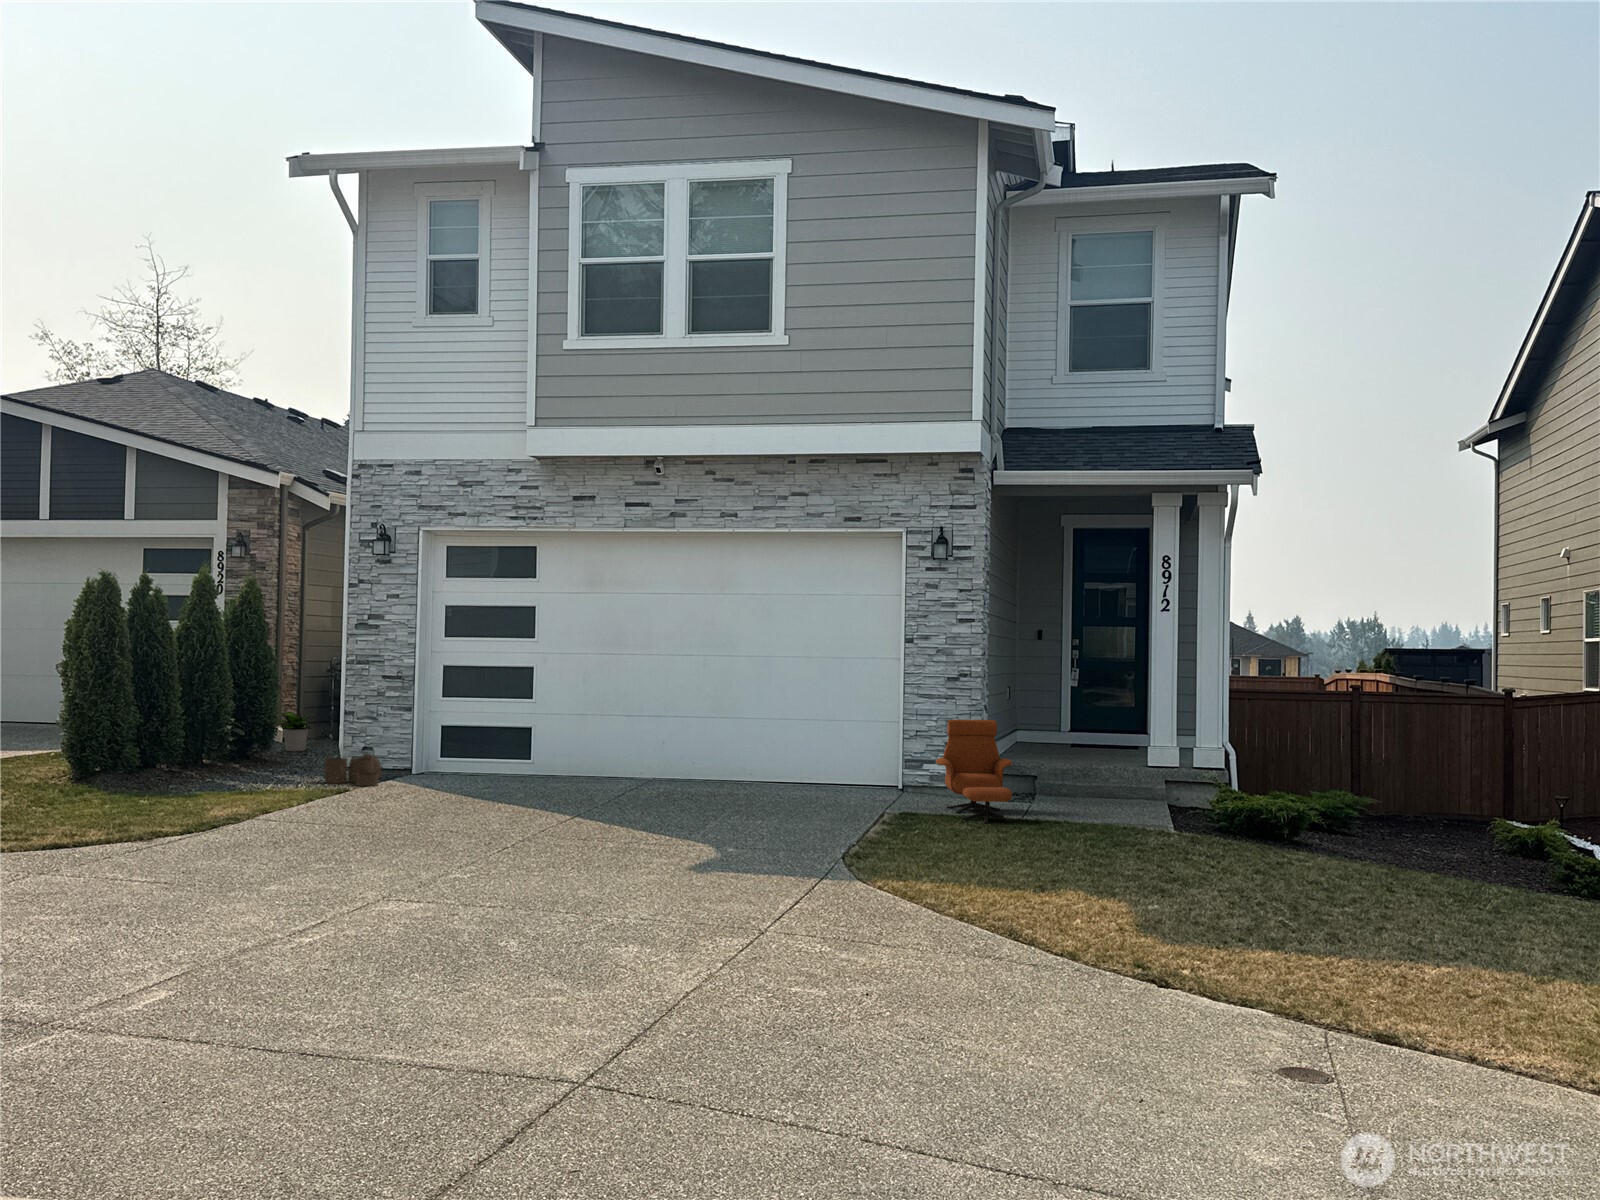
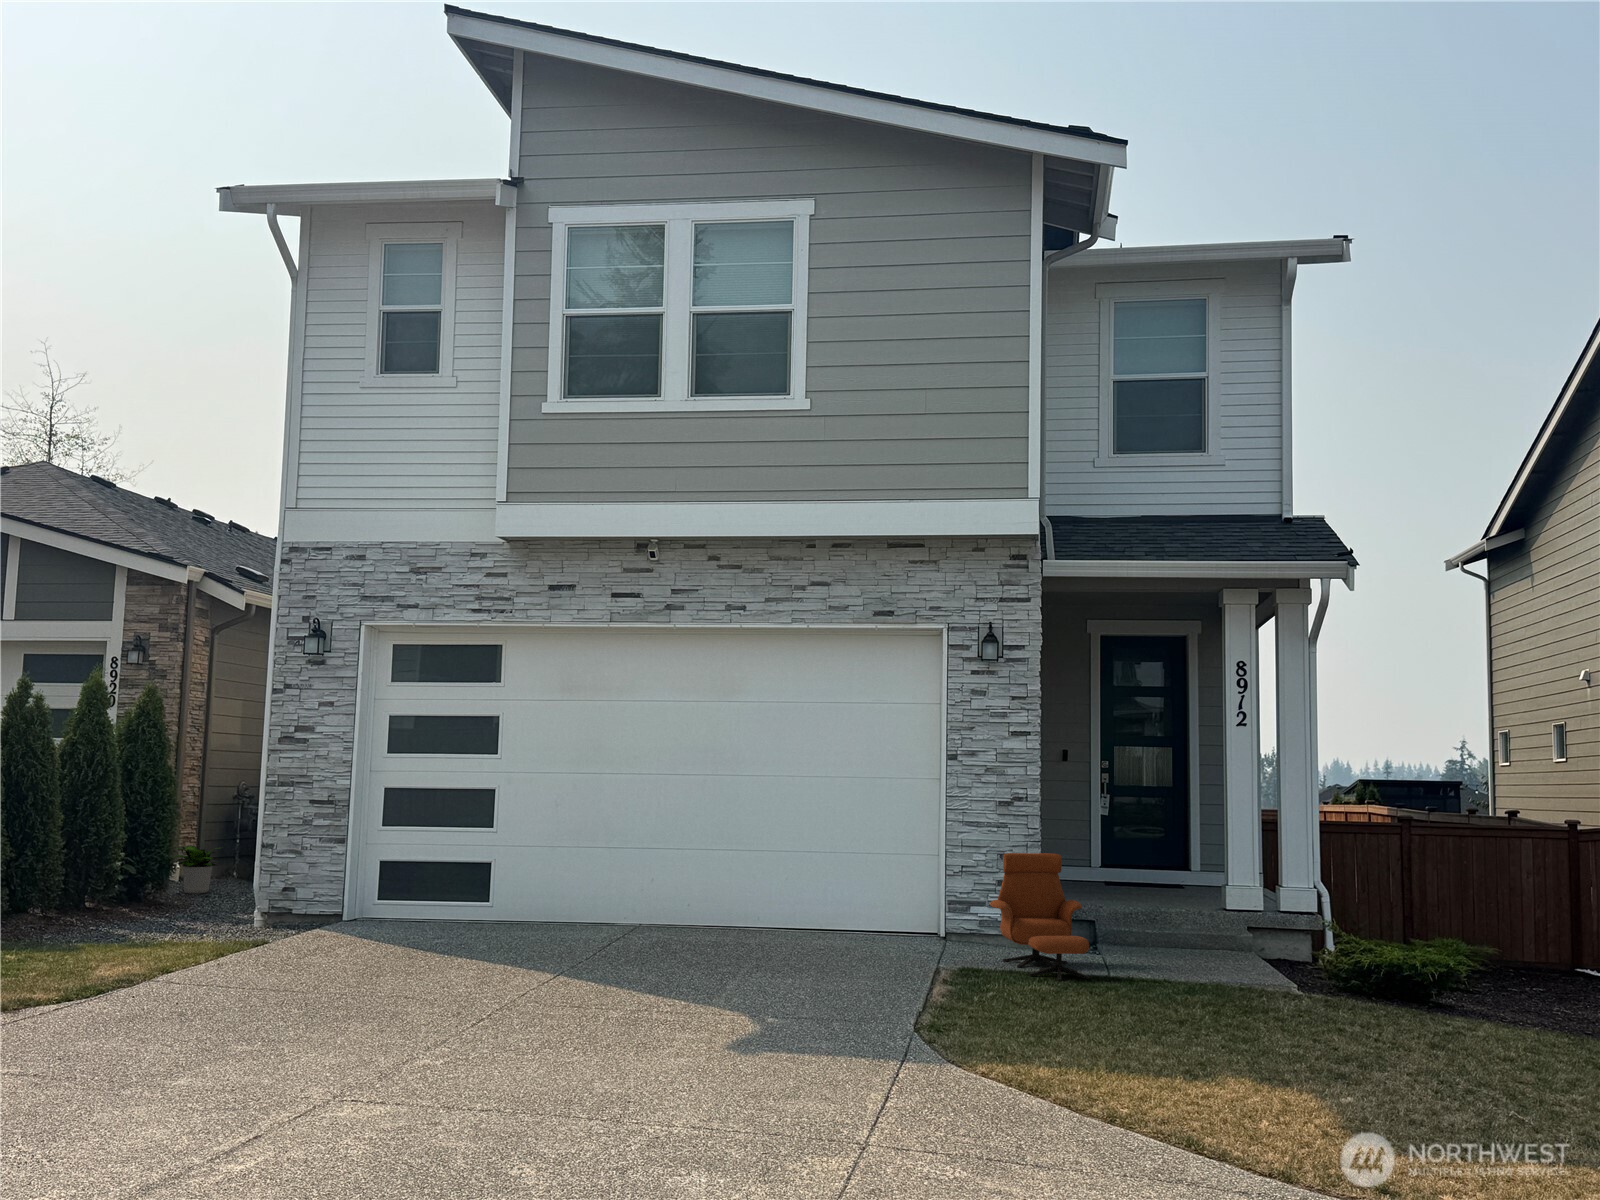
woven basket: present [324,753,381,786] -> none [236,895,307,938]

